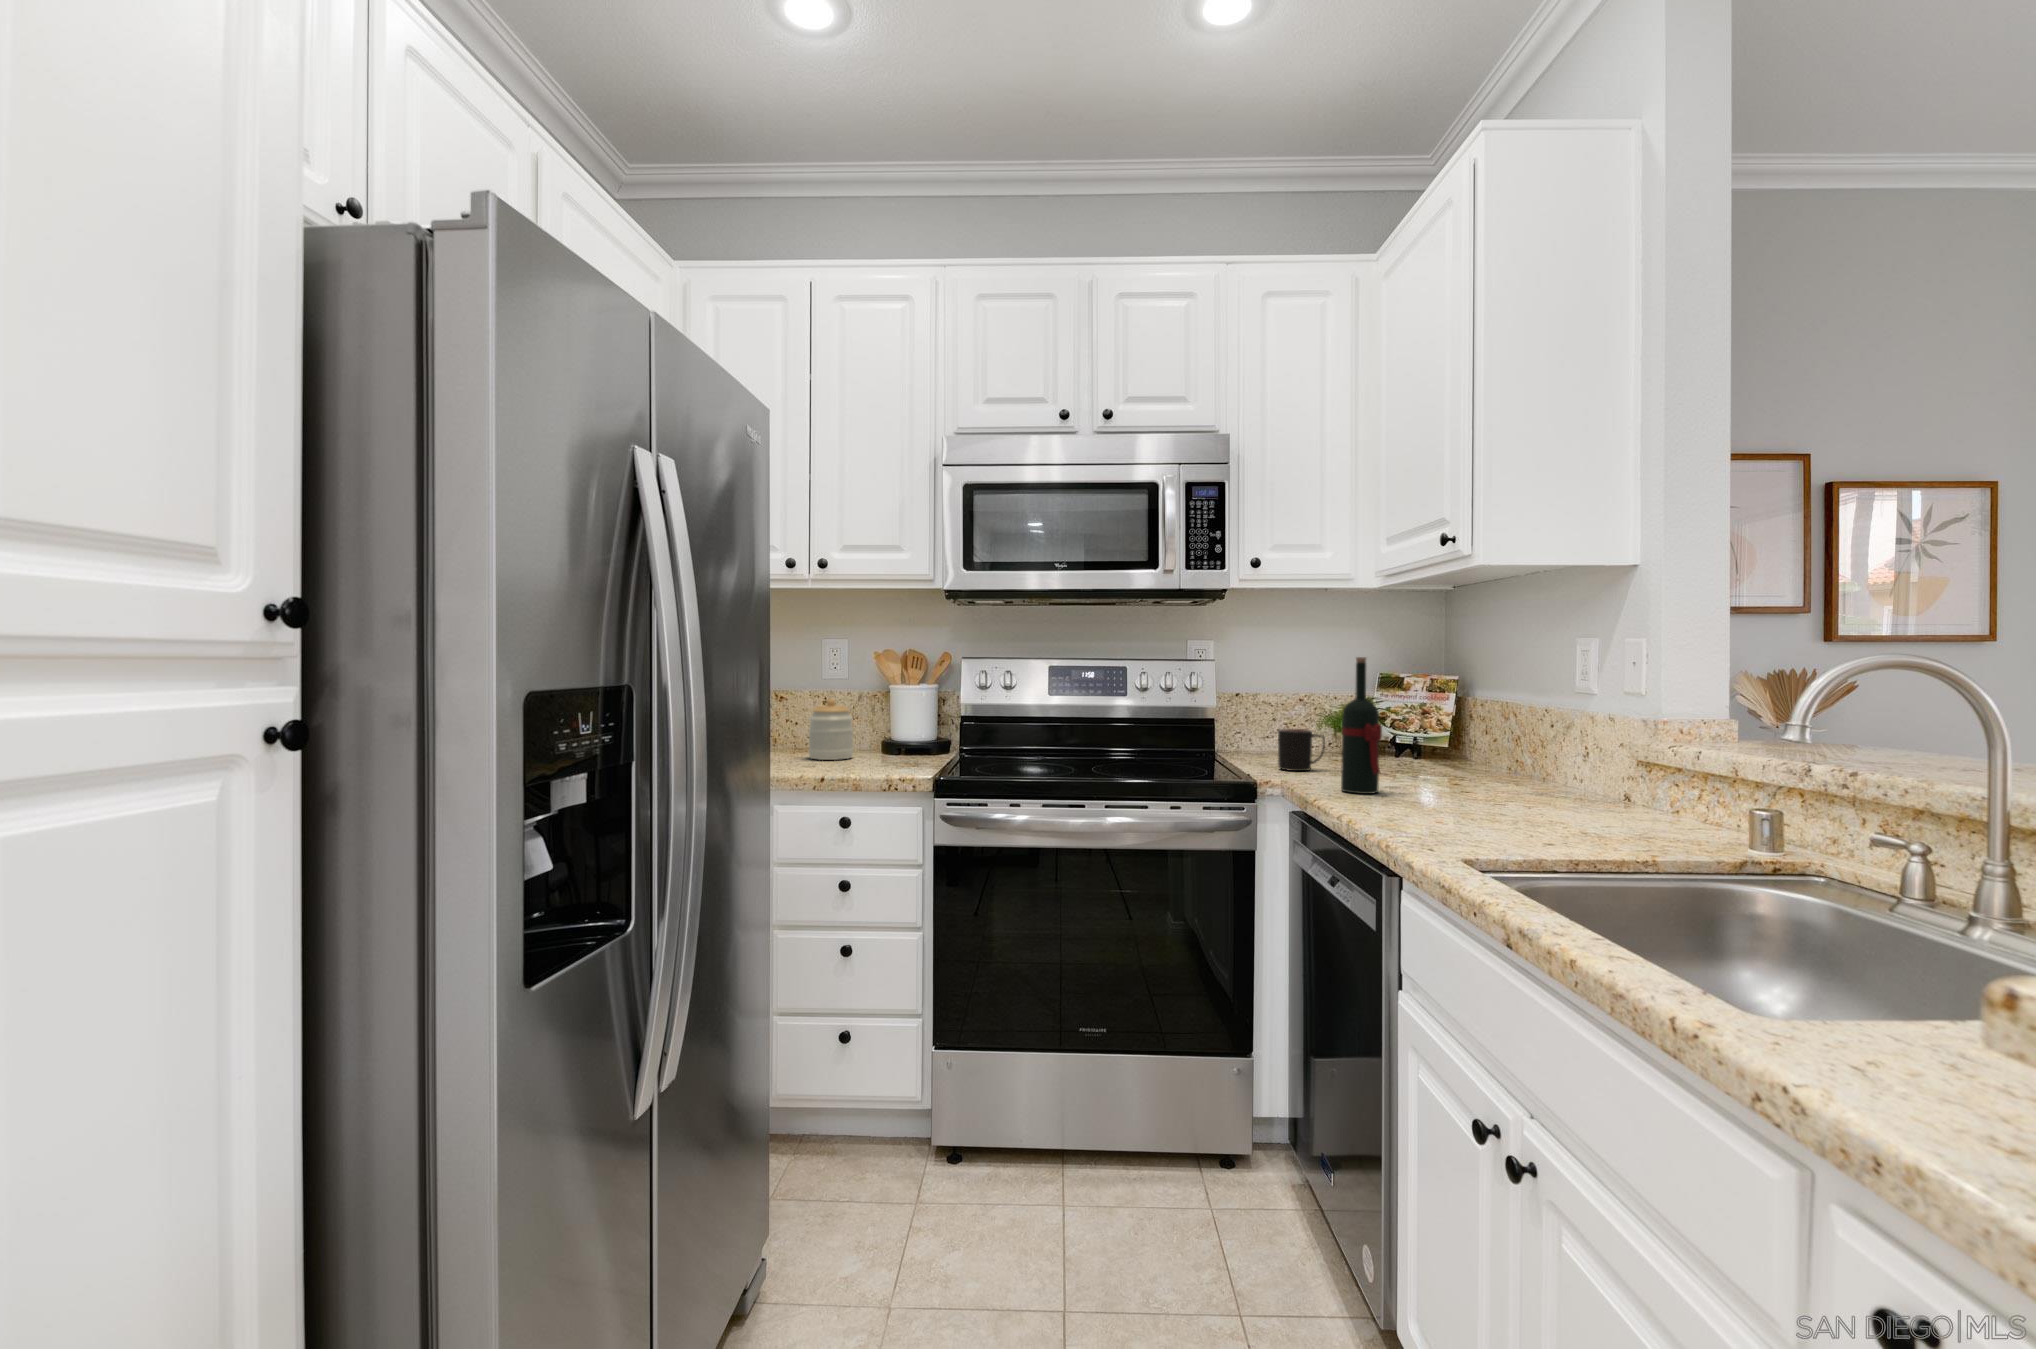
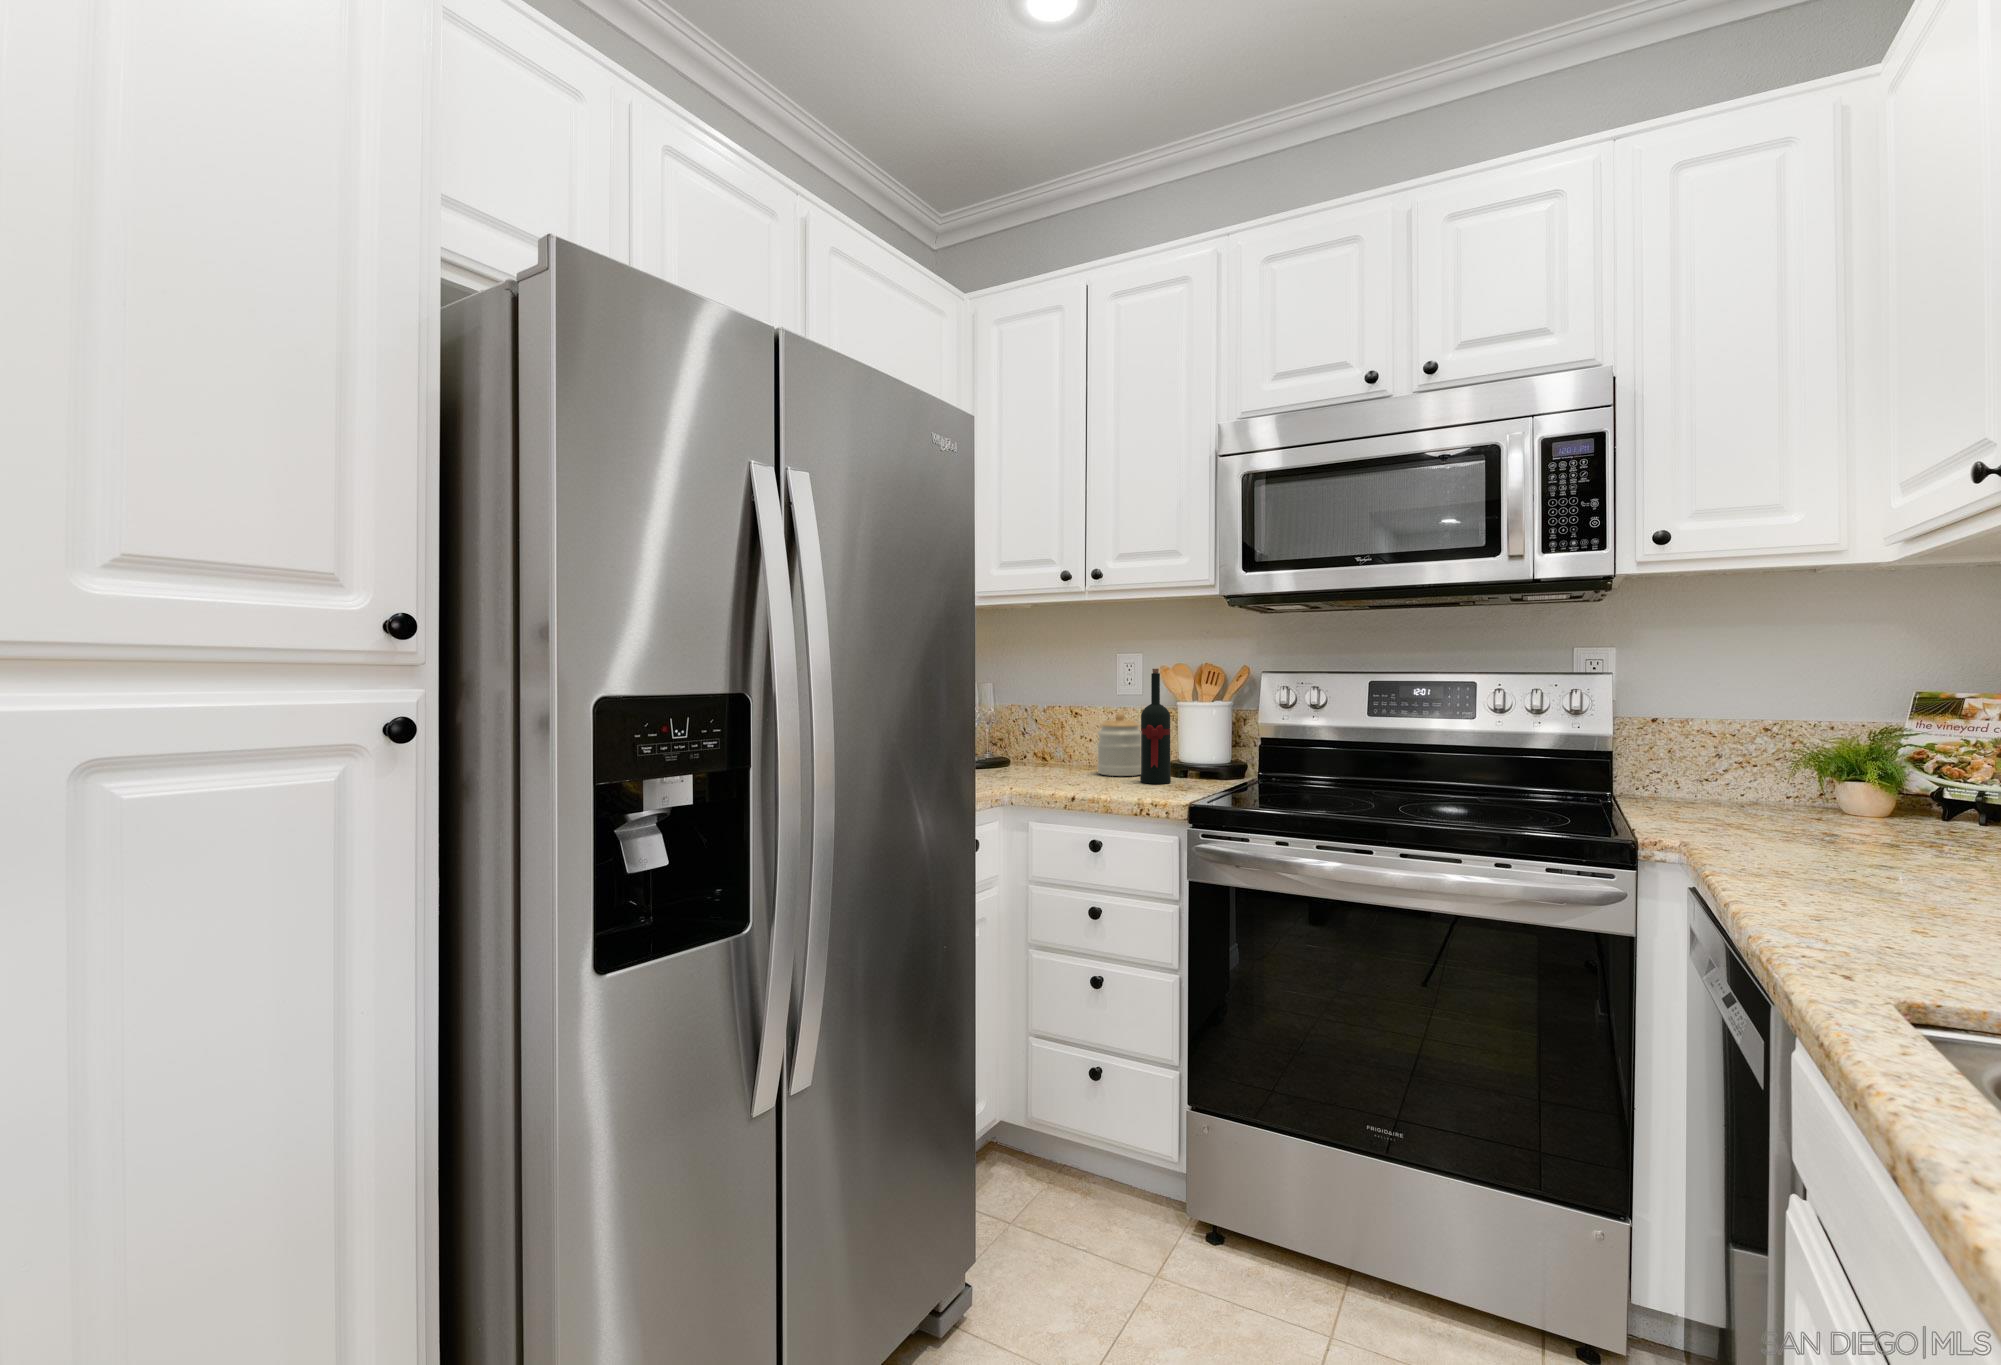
wine bottle: present [1341,657,1382,794] -> present [1140,669,1171,784]
mug: present [1278,729,1325,771] -> none [1697,768,1783,831]

